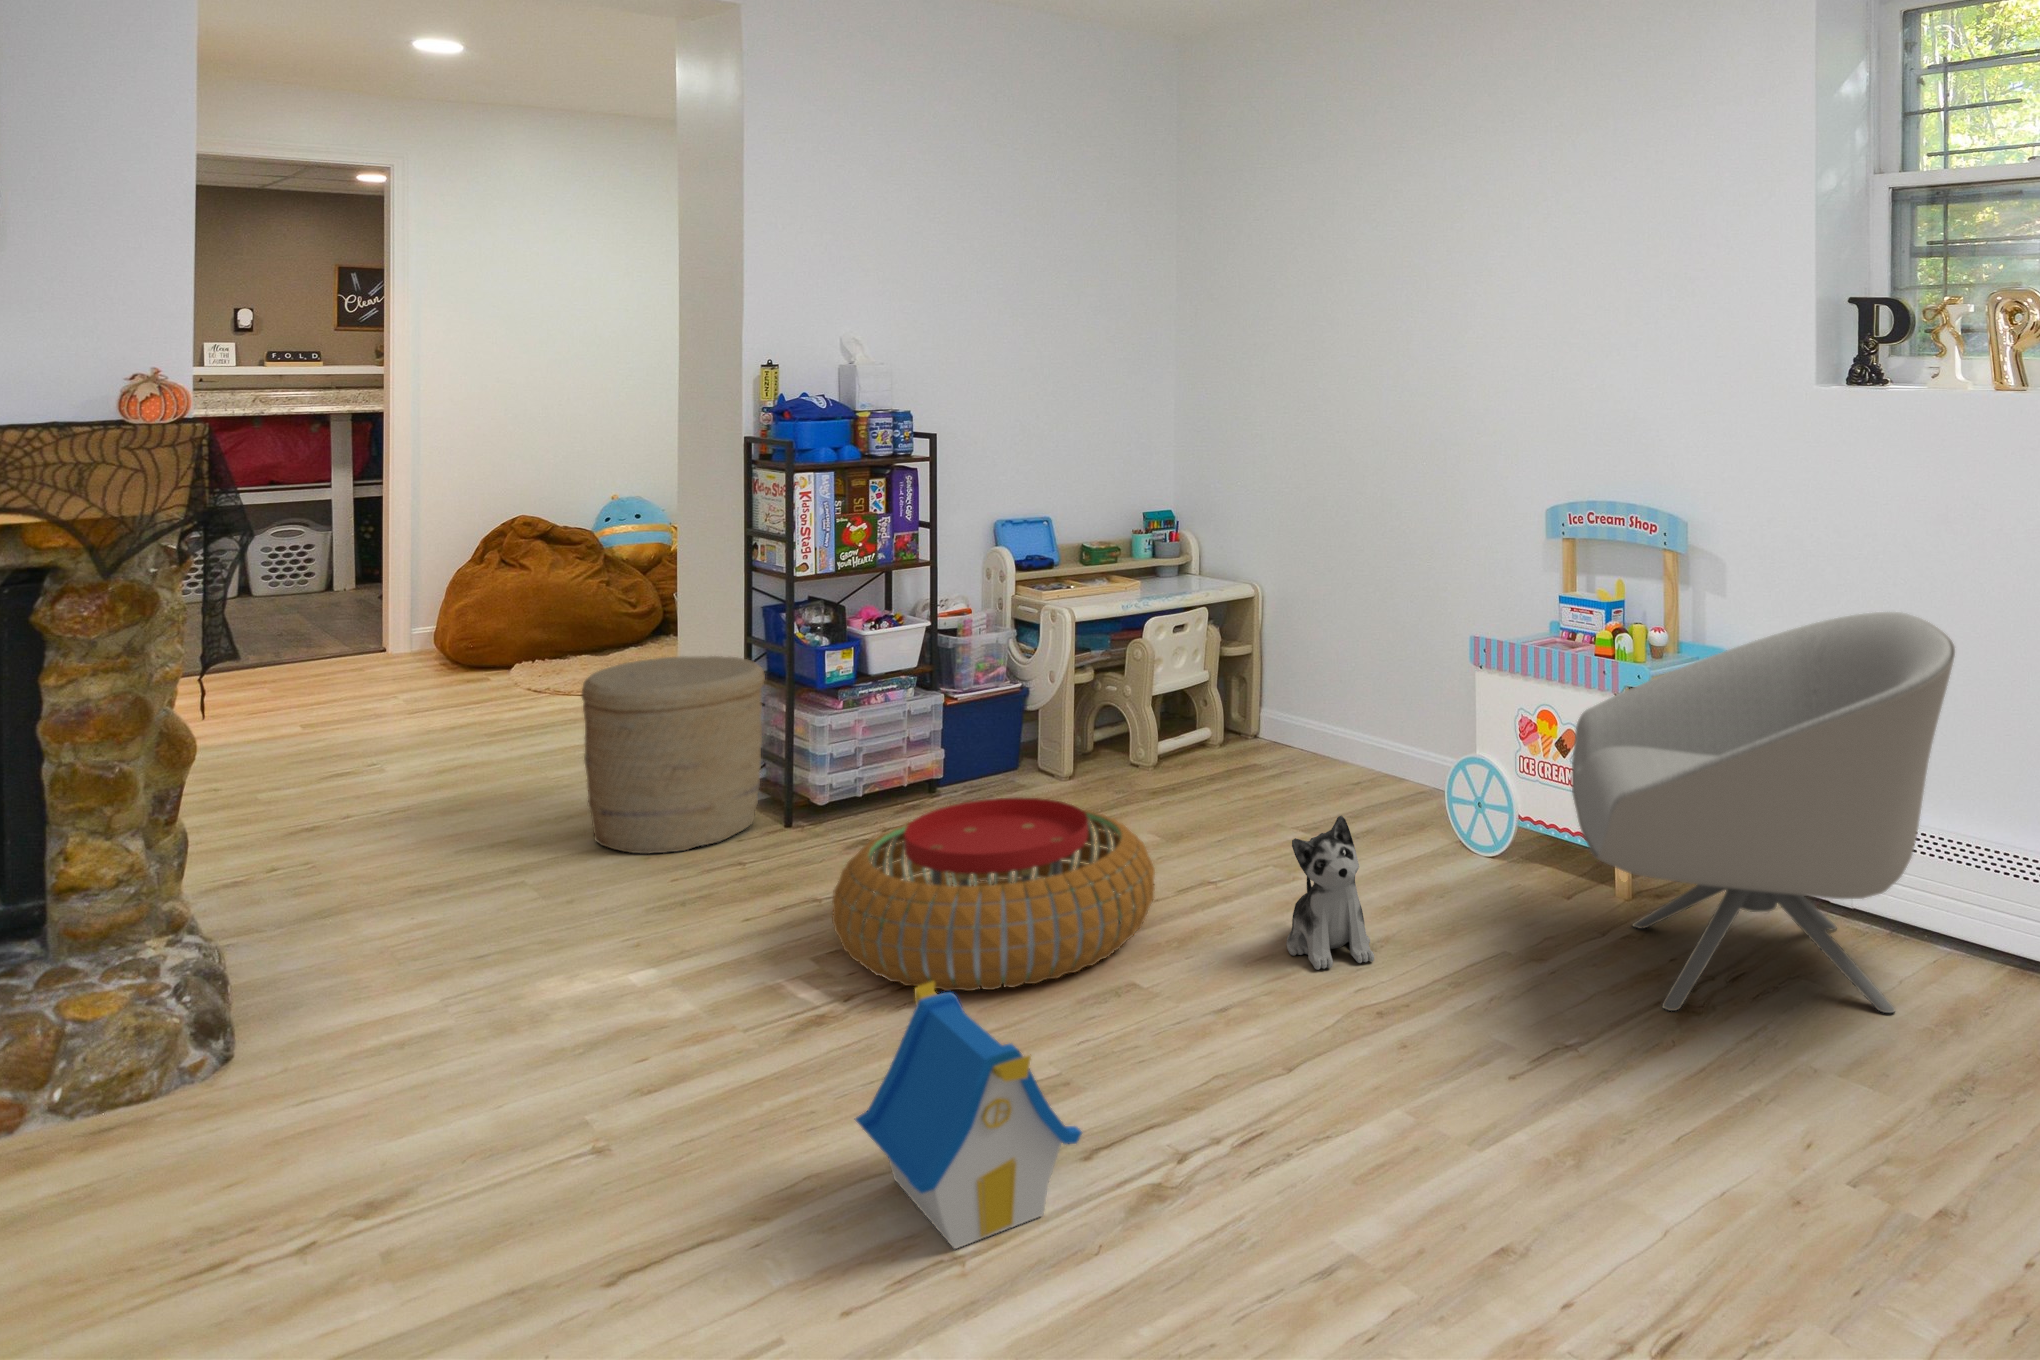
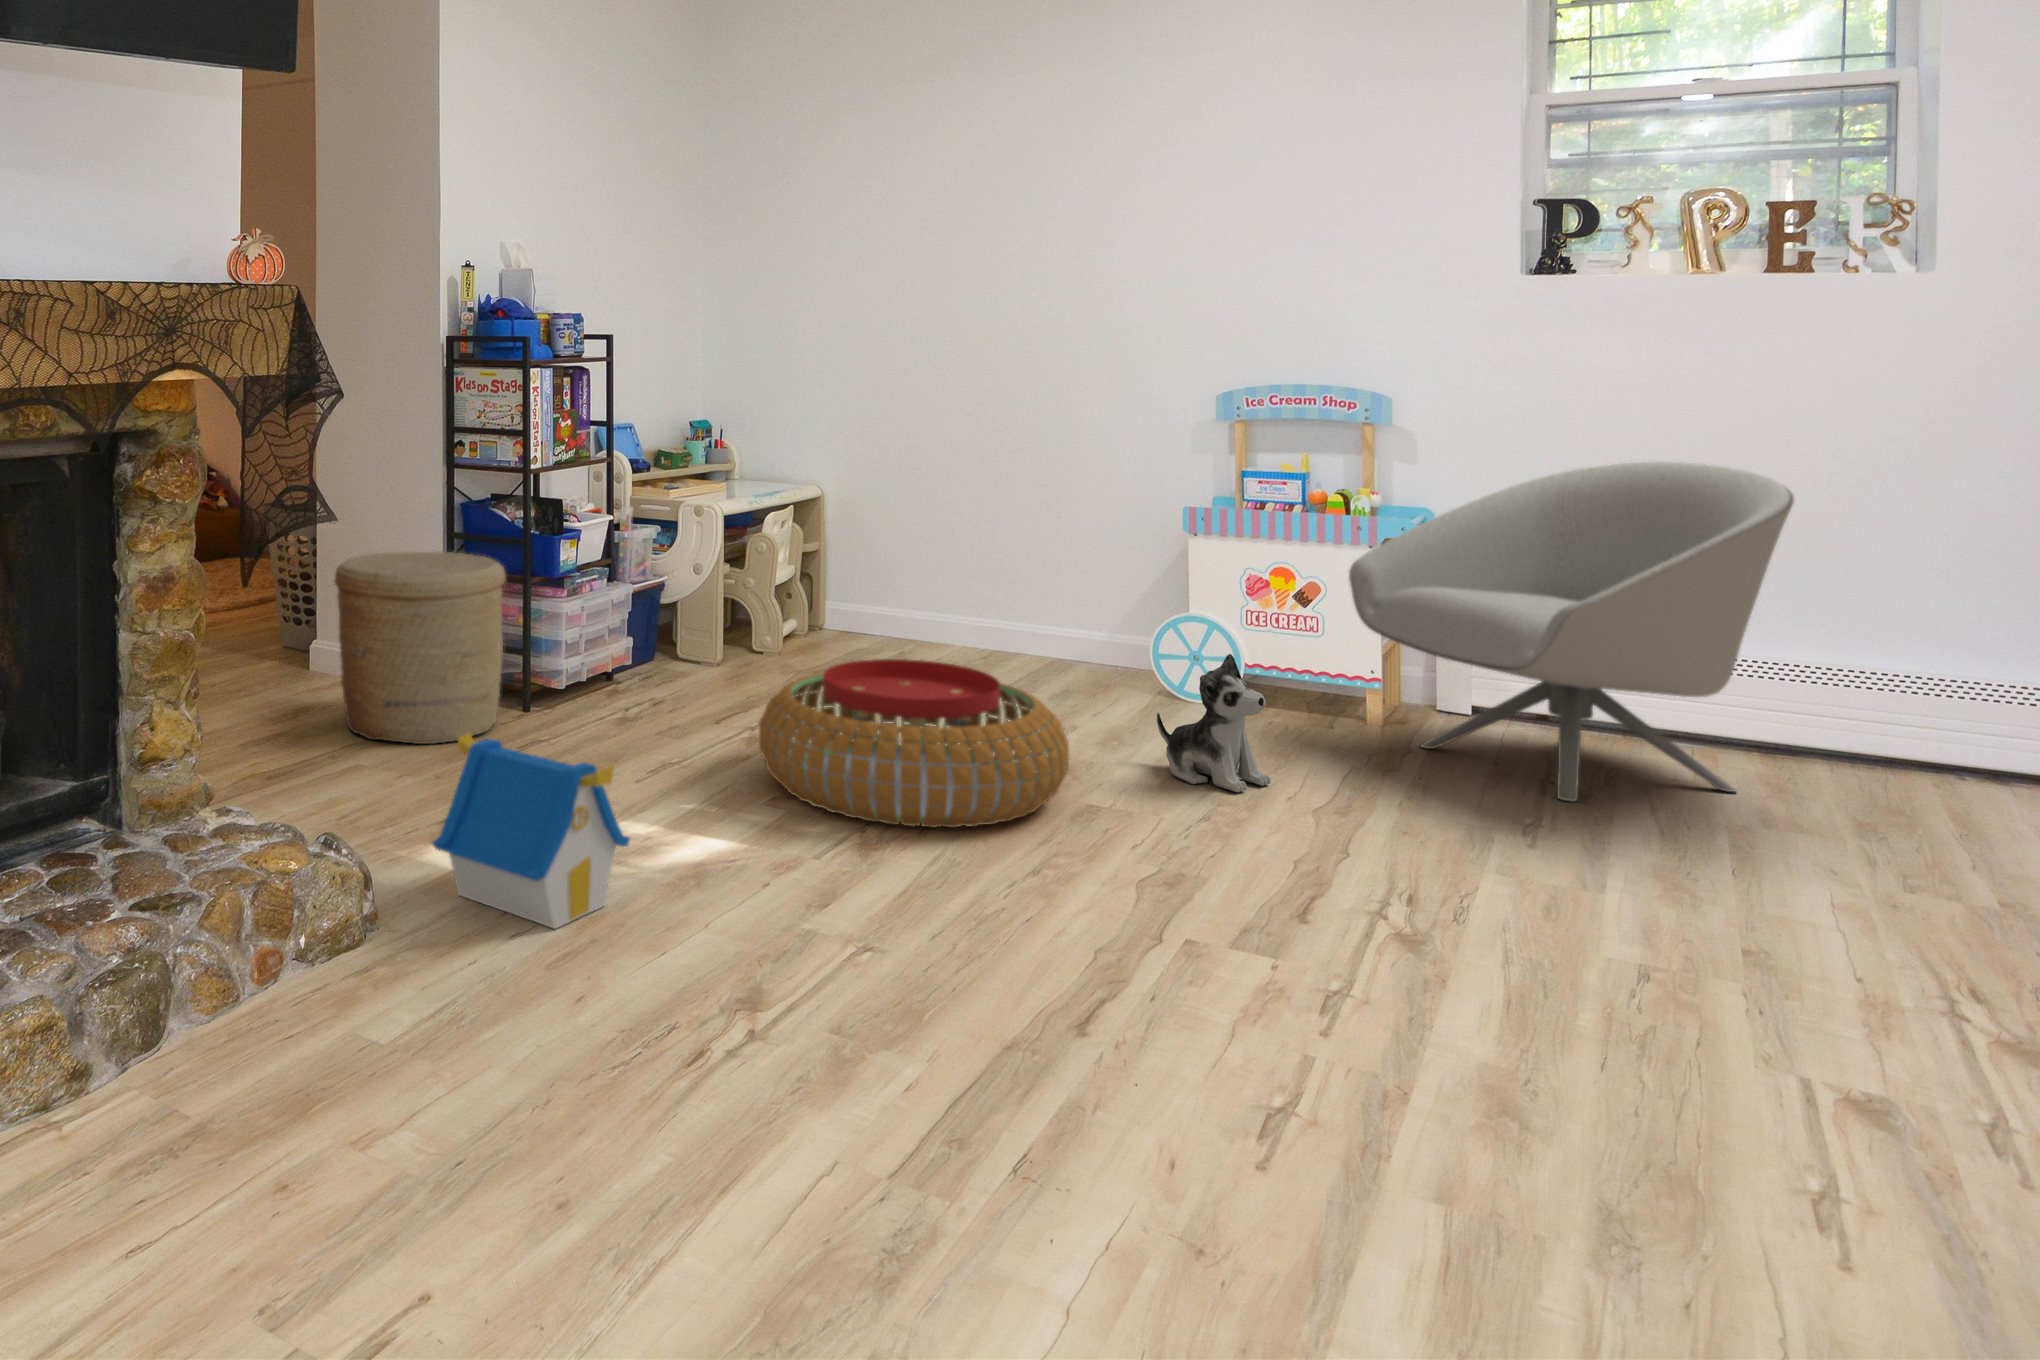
toy house: present [856,981,1082,1249] -> present [432,733,630,929]

